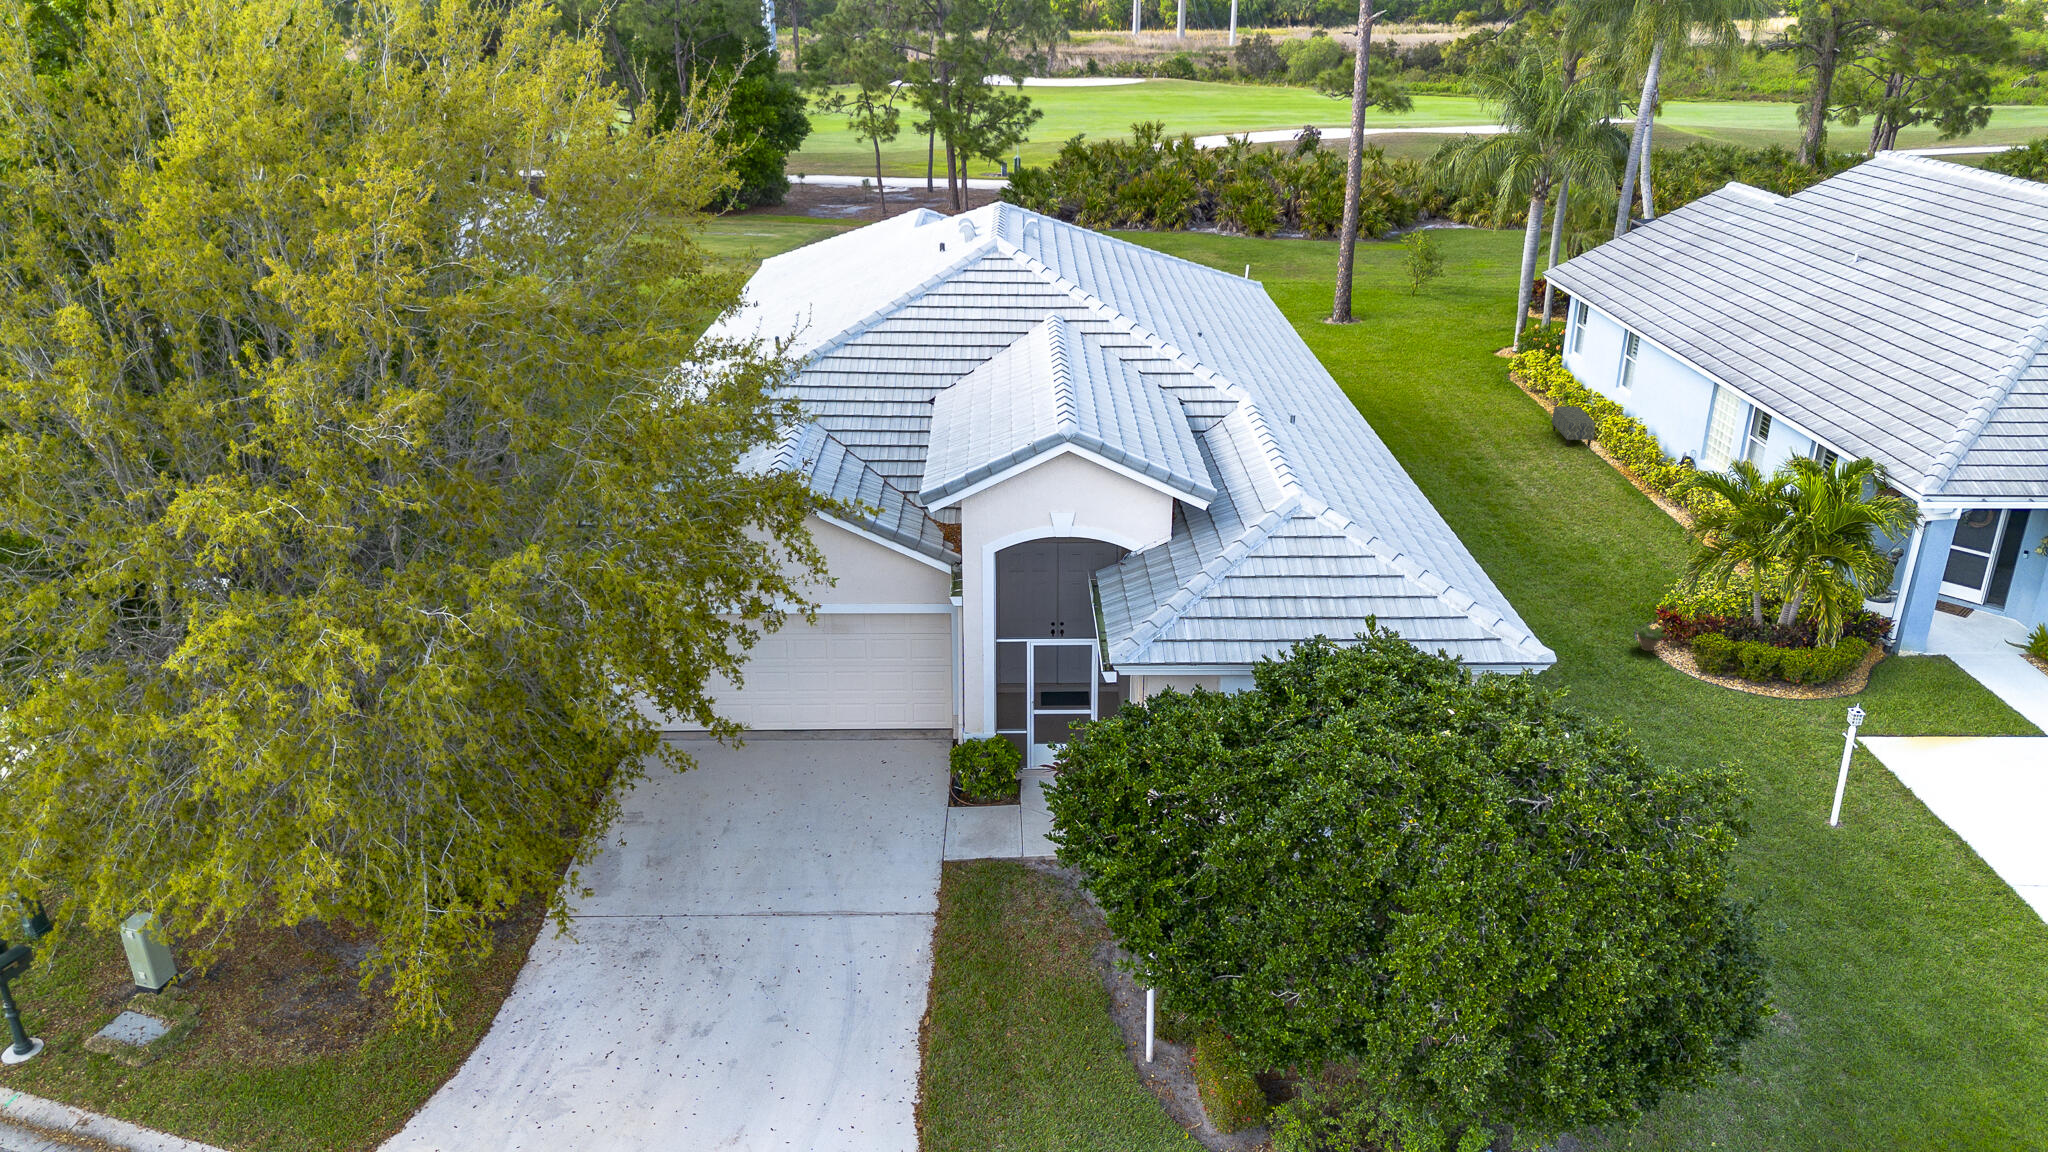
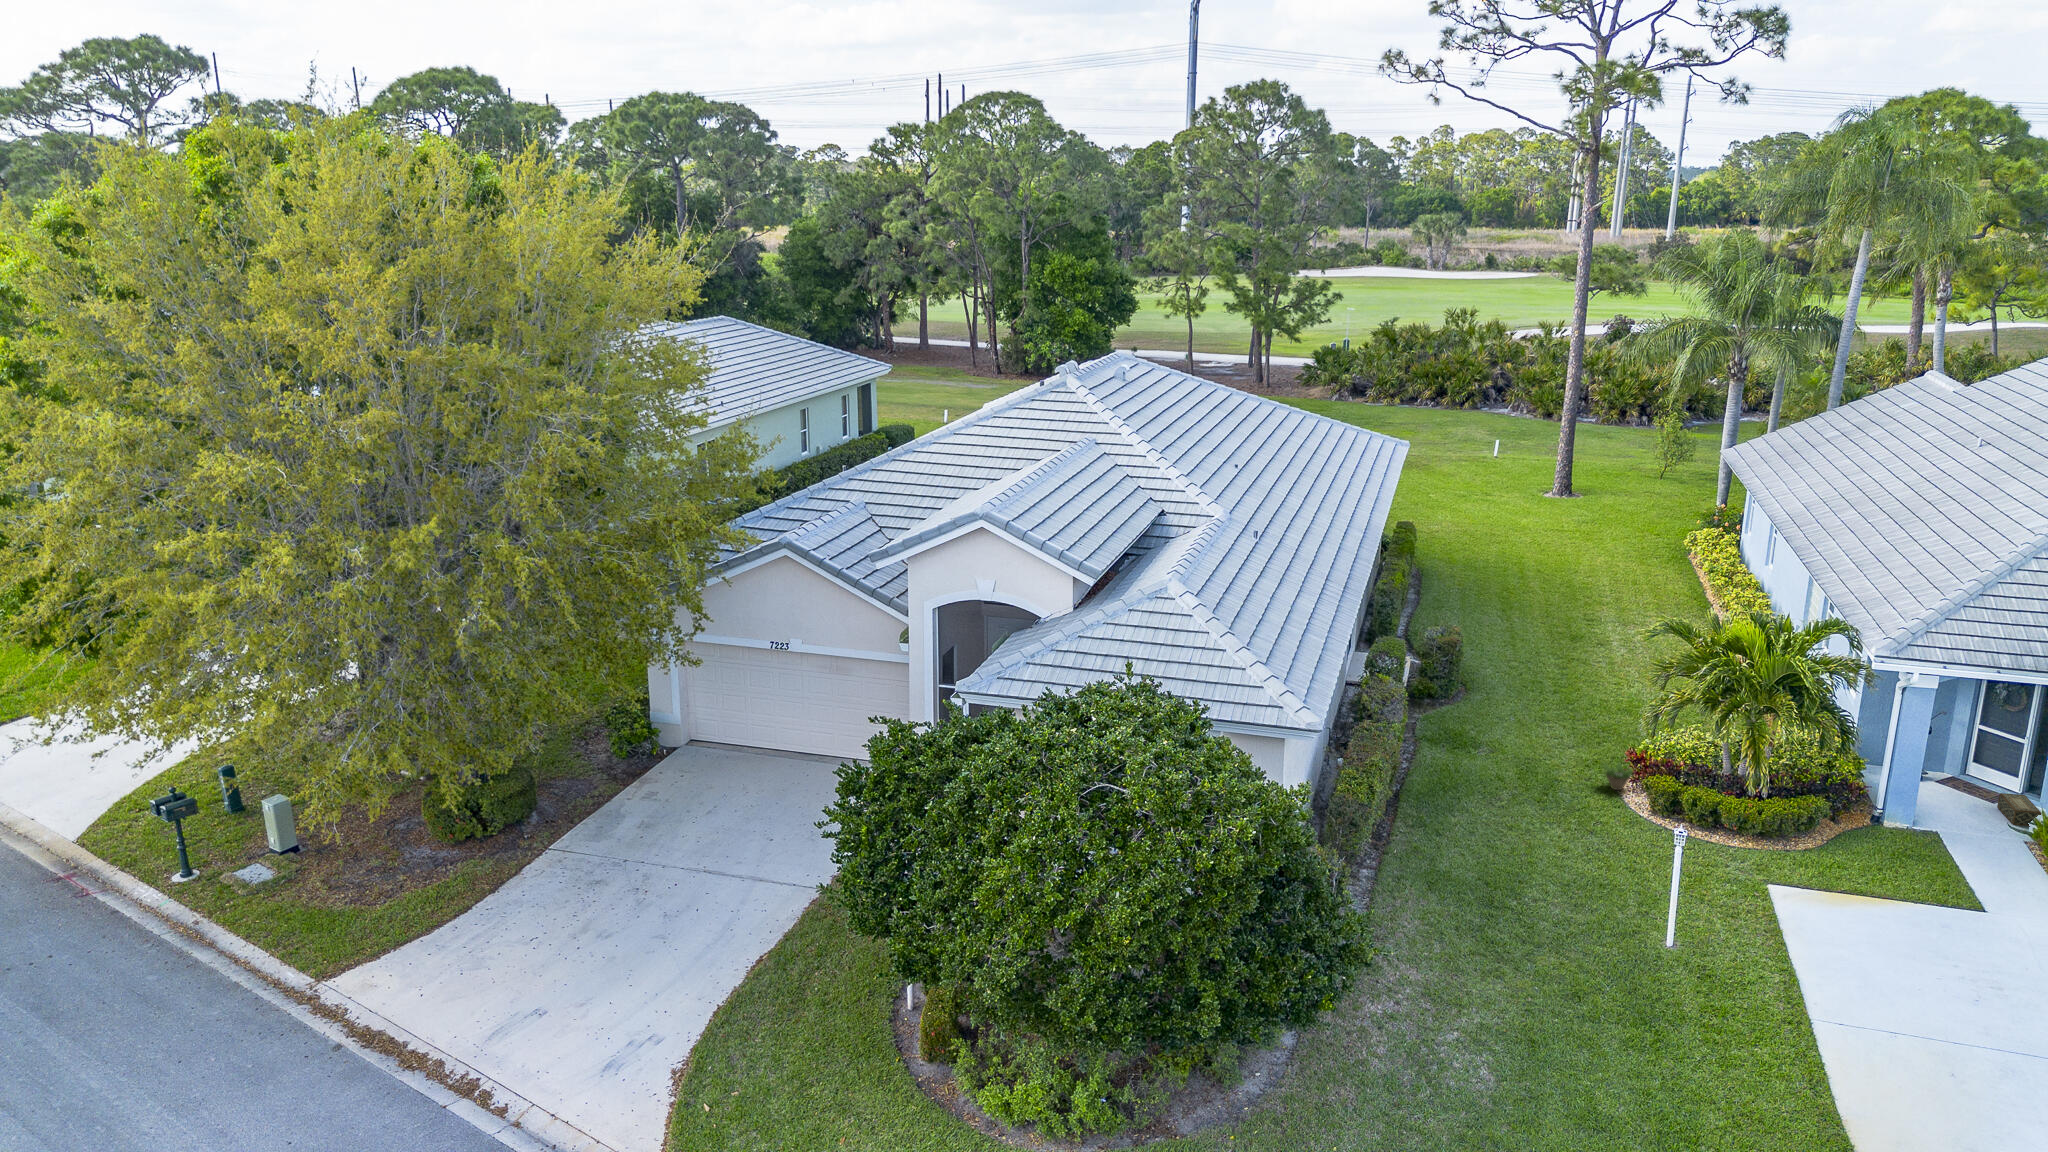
bench: present [1552,407,1595,447] -> none [1695,577,1728,619]
woven basket: none [1969,607,2018,638] -> present [1997,793,2042,826]

